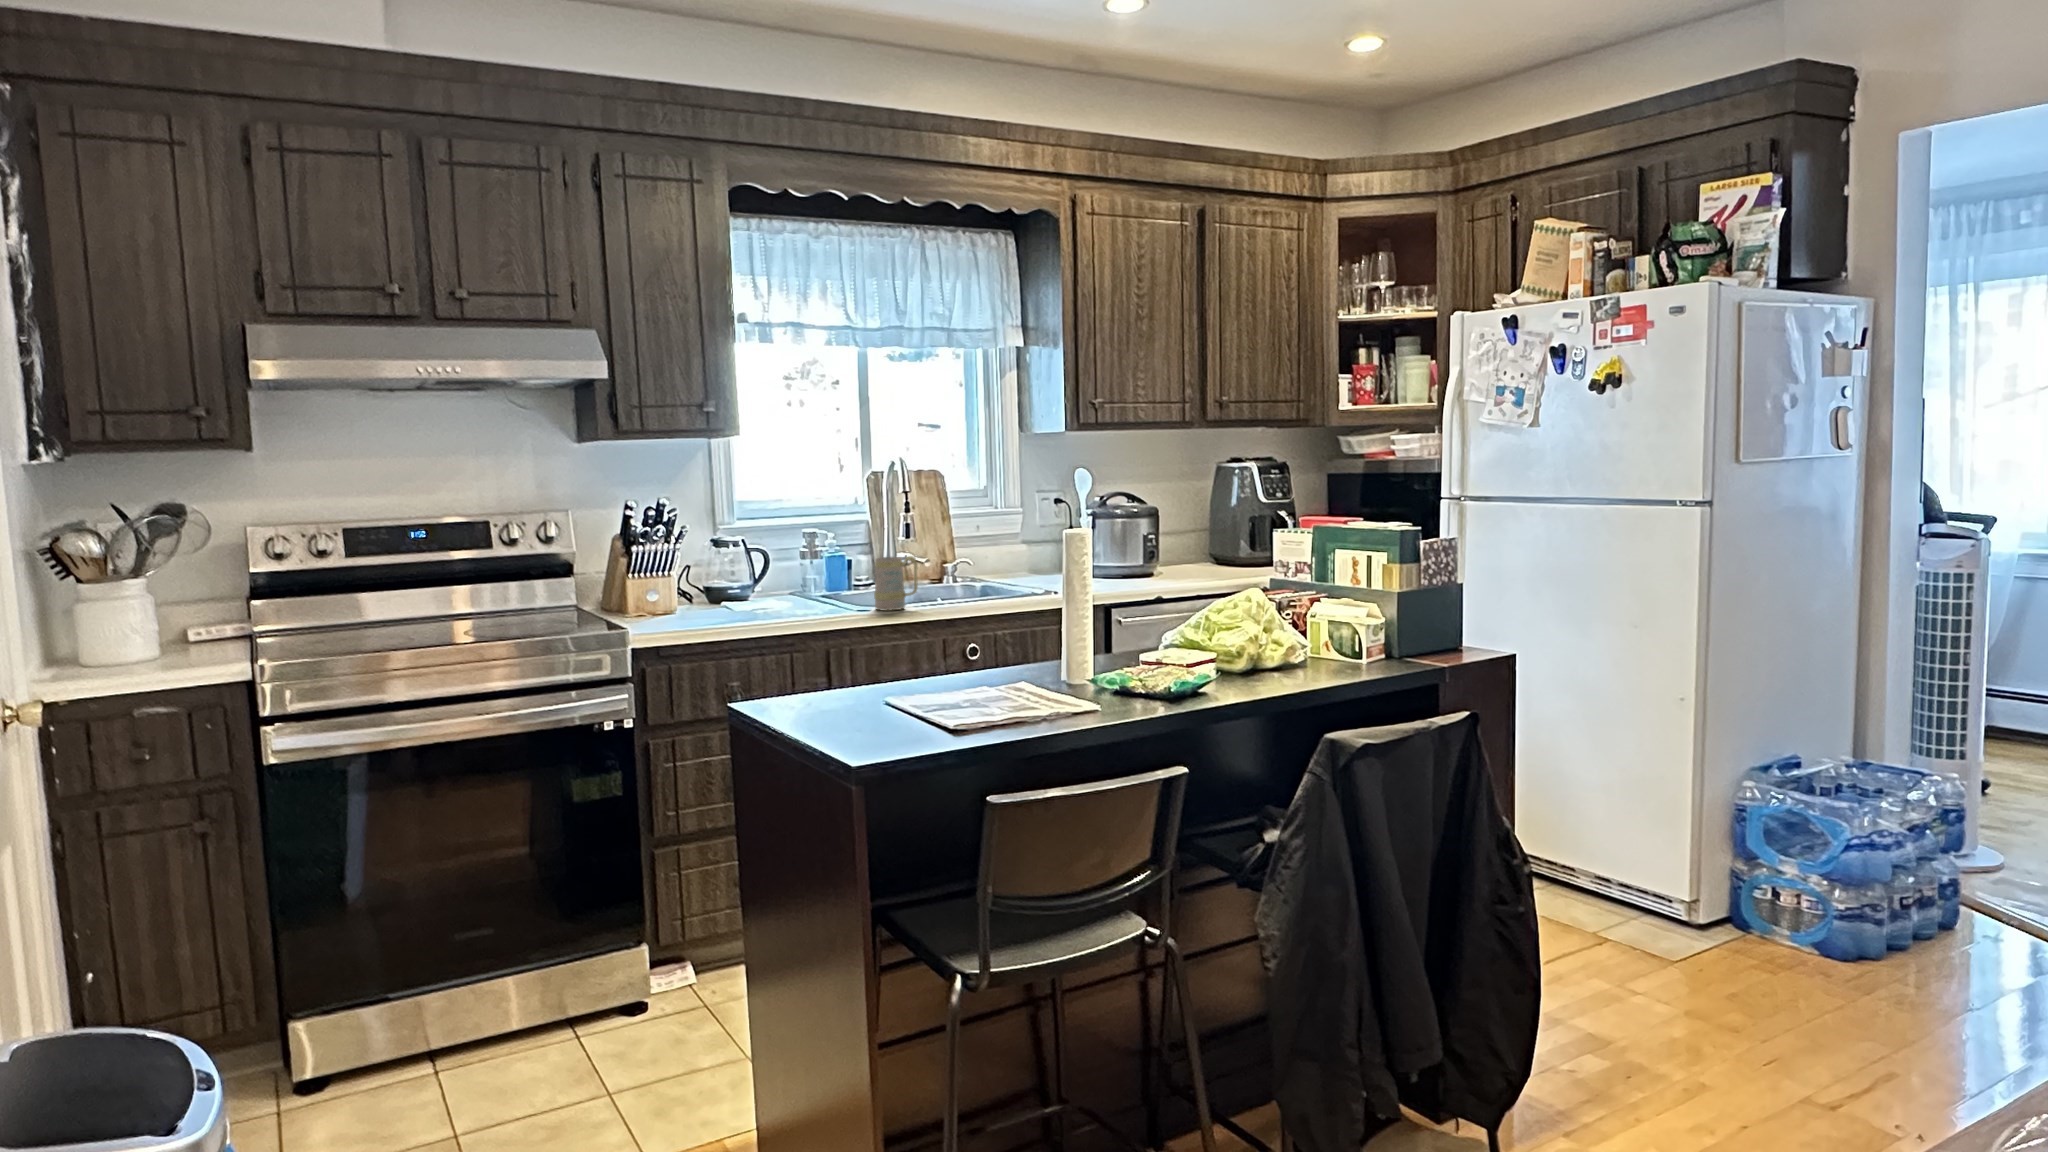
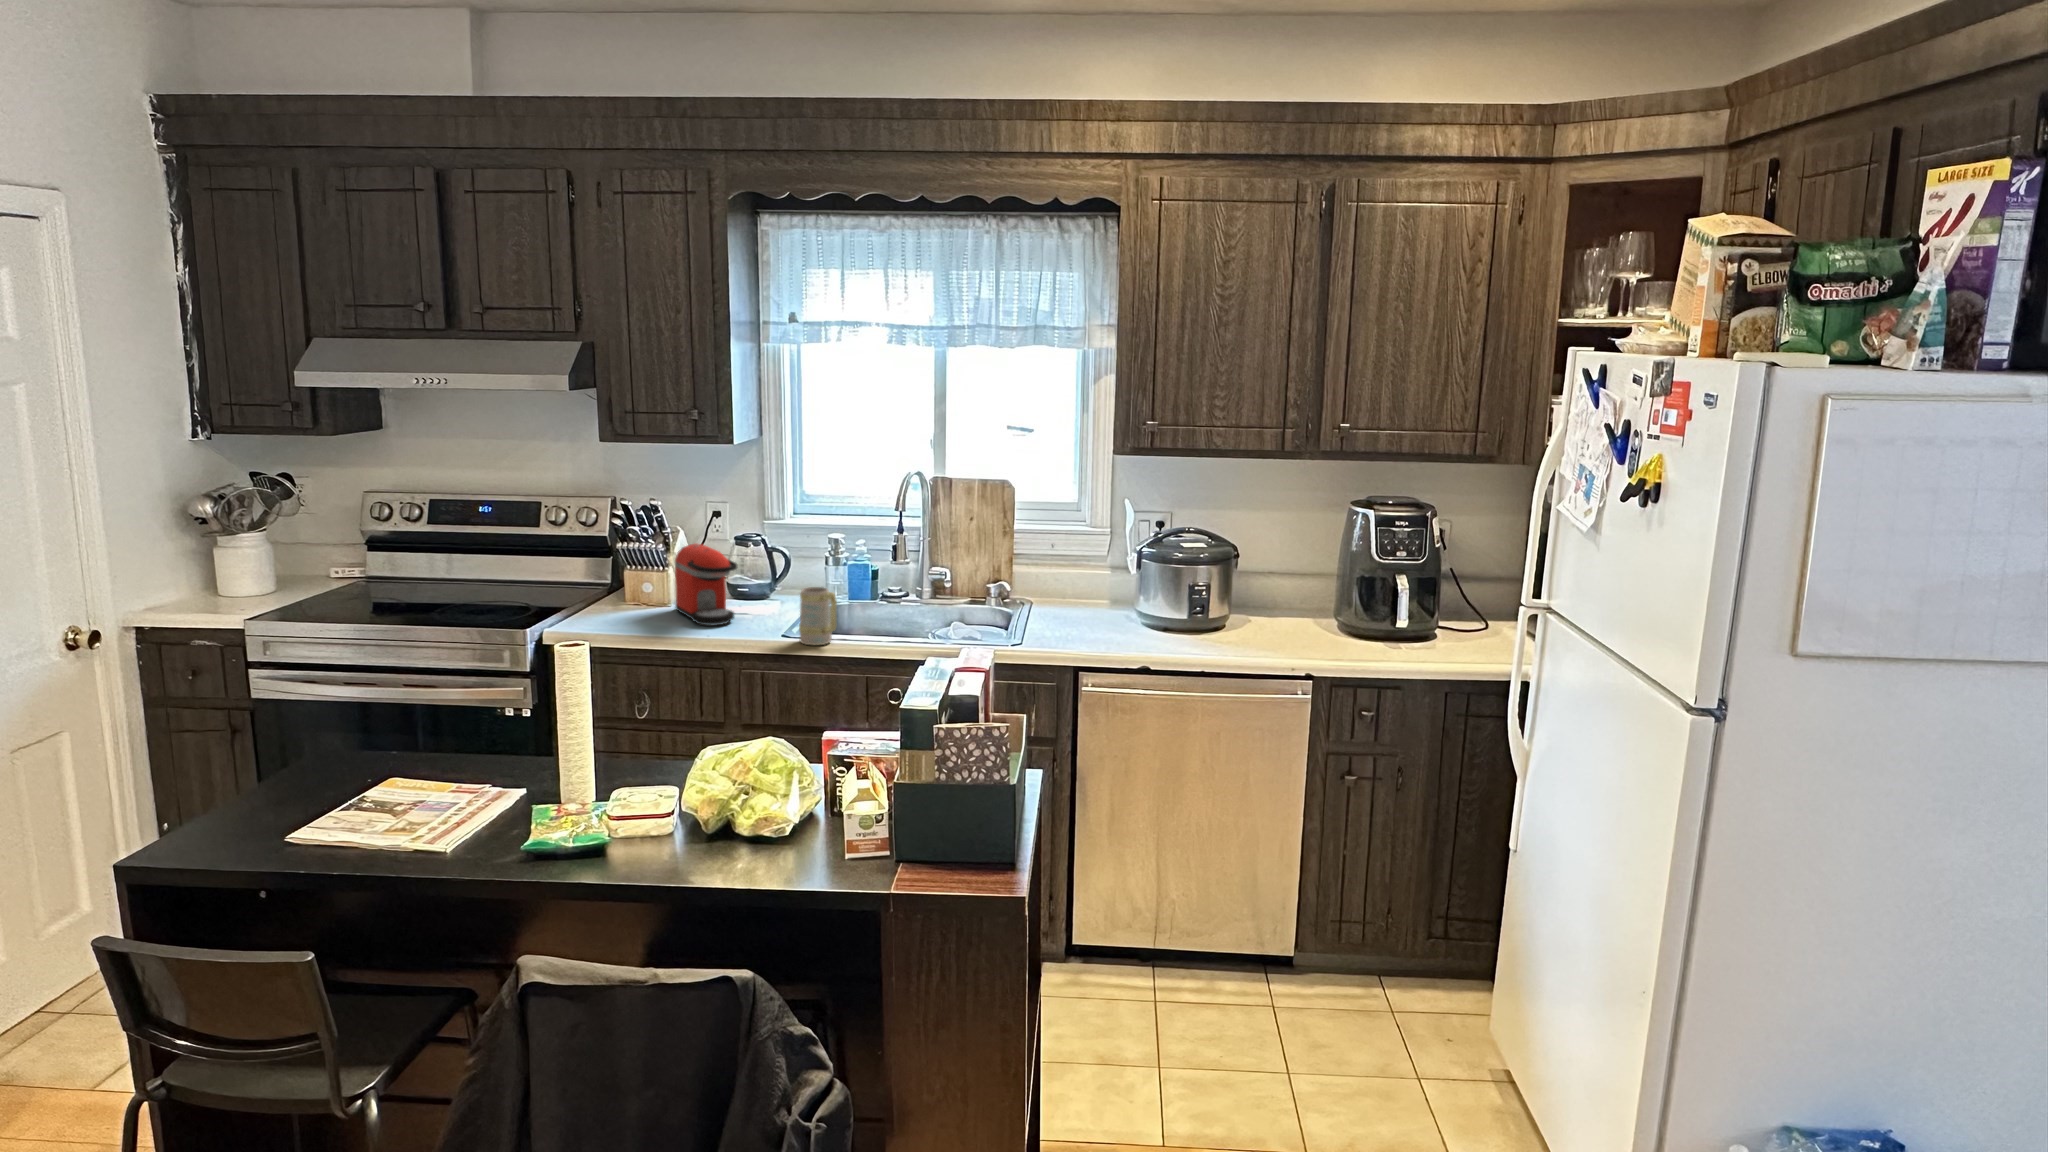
coffee maker: none [694,537,790,614] -> present [675,544,738,626]

